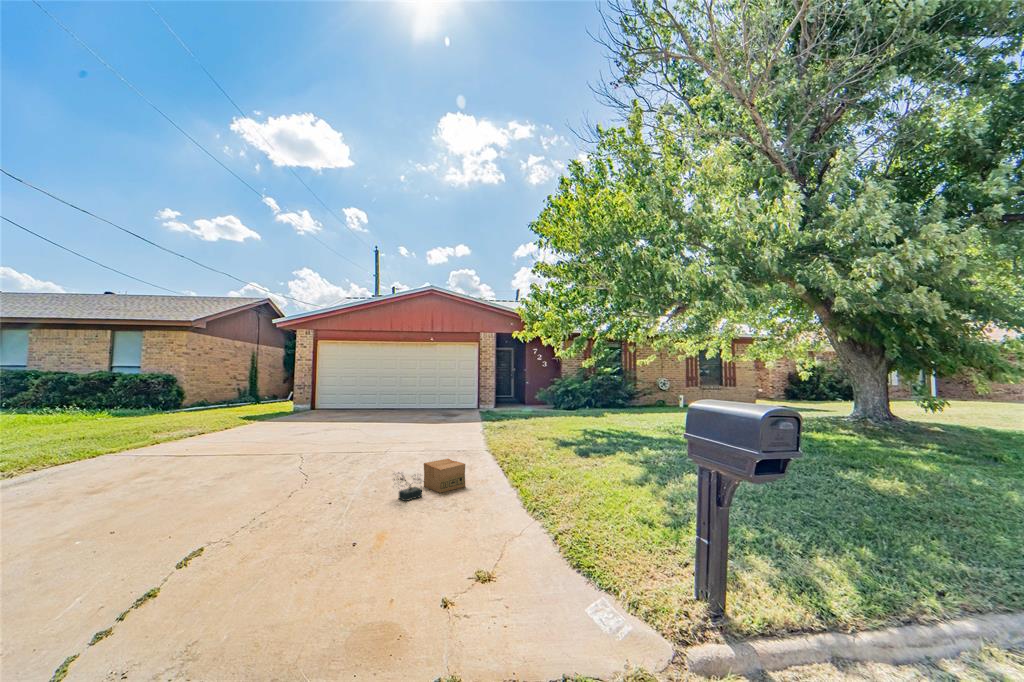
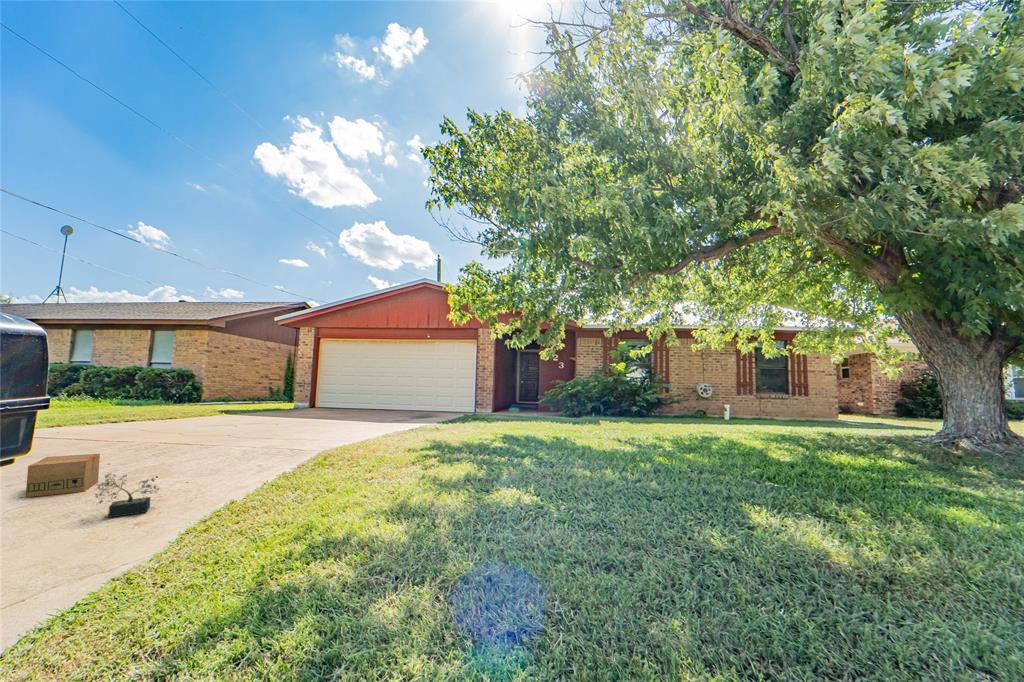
cardboard box: present [424,459,465,493] -> present [26,454,100,497]

